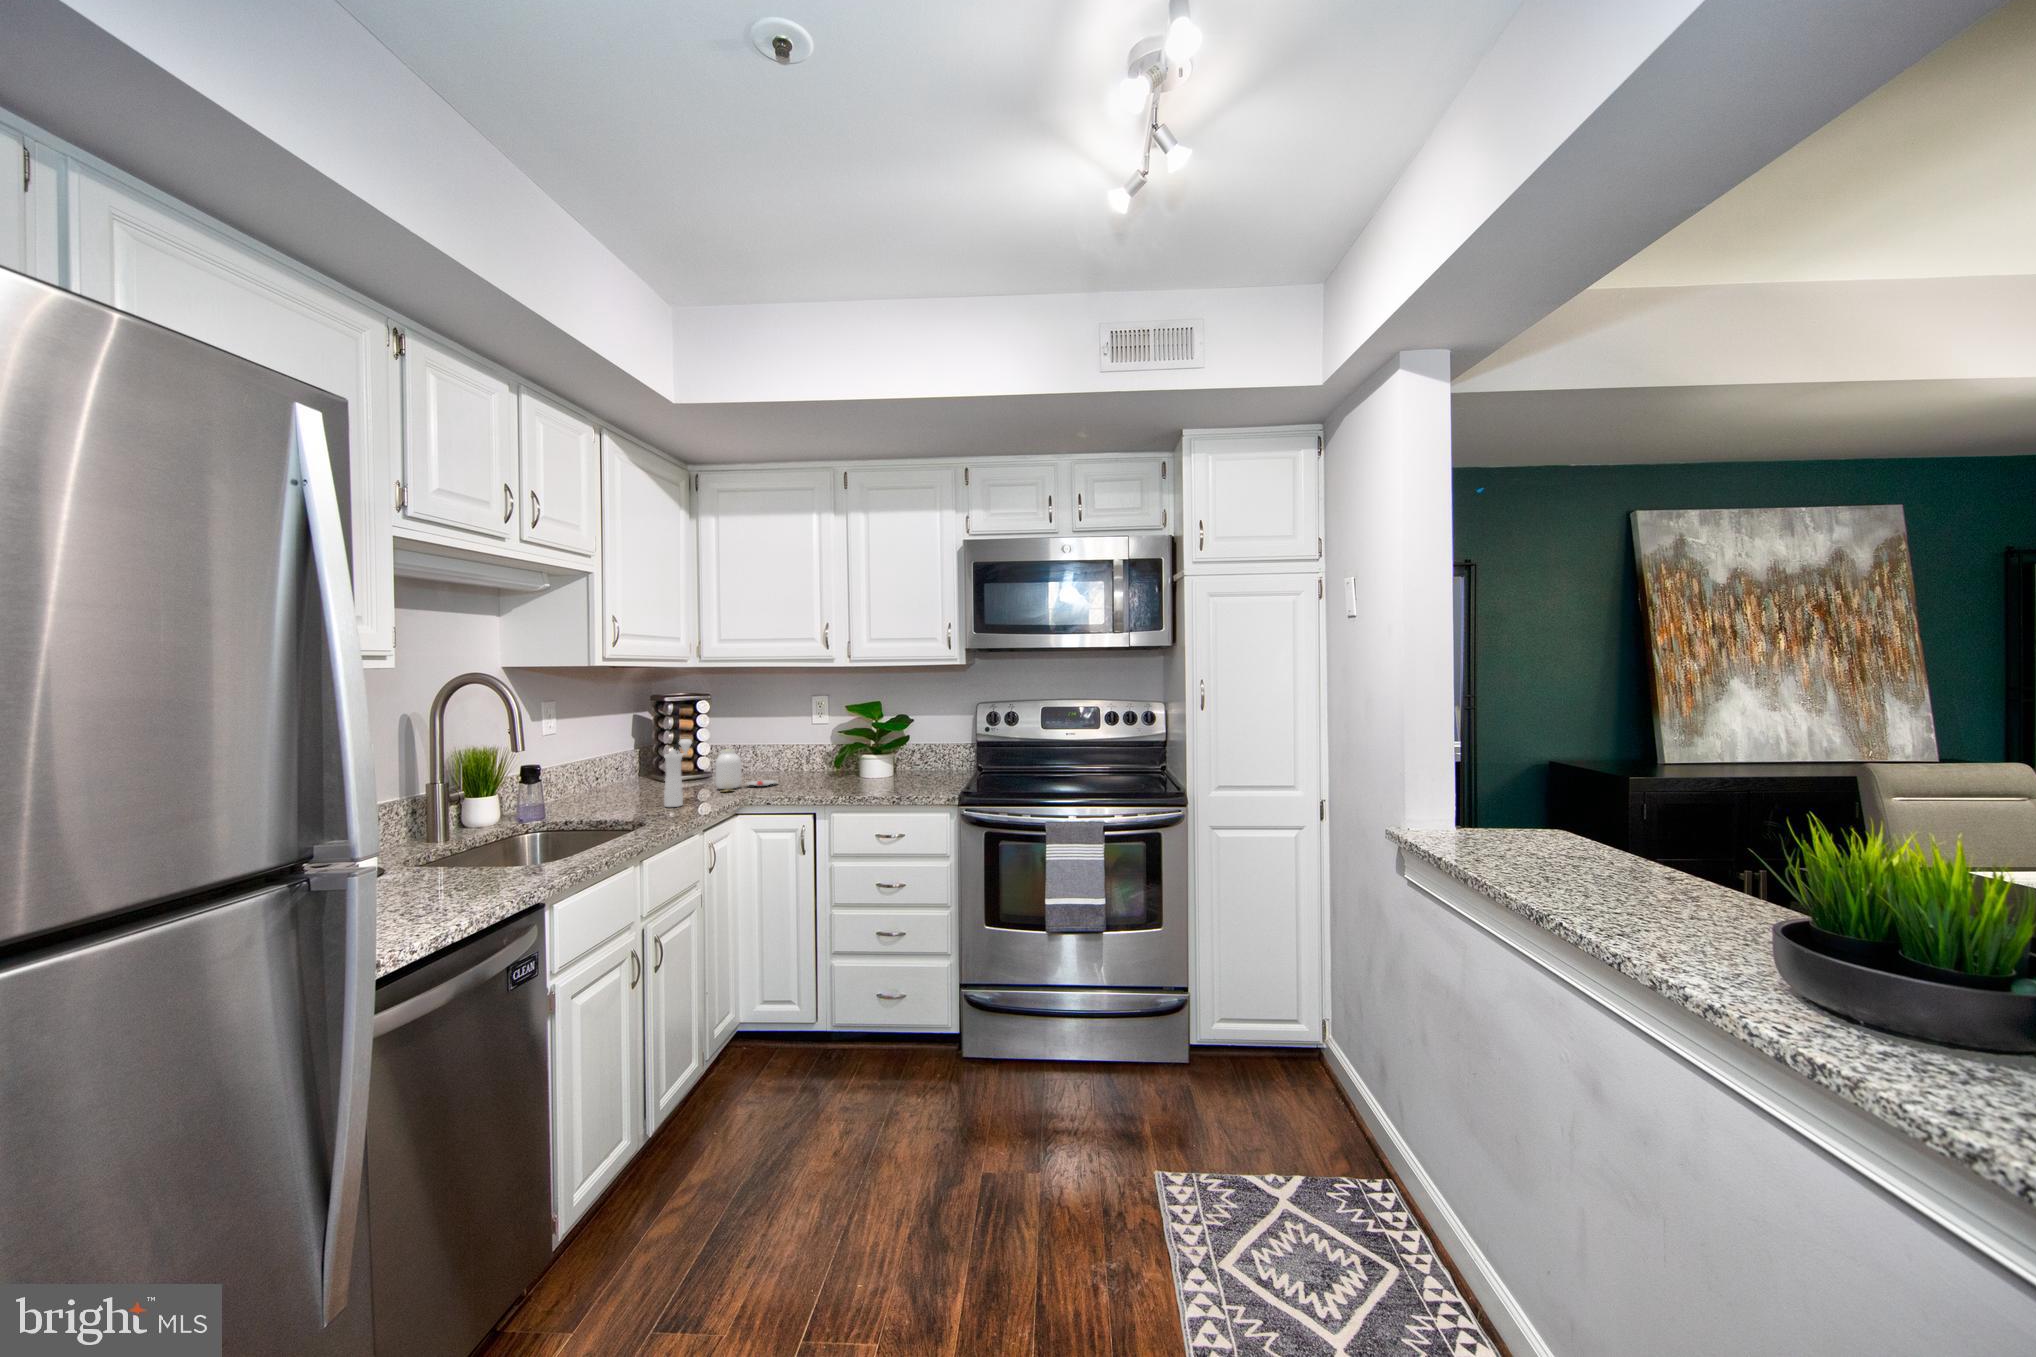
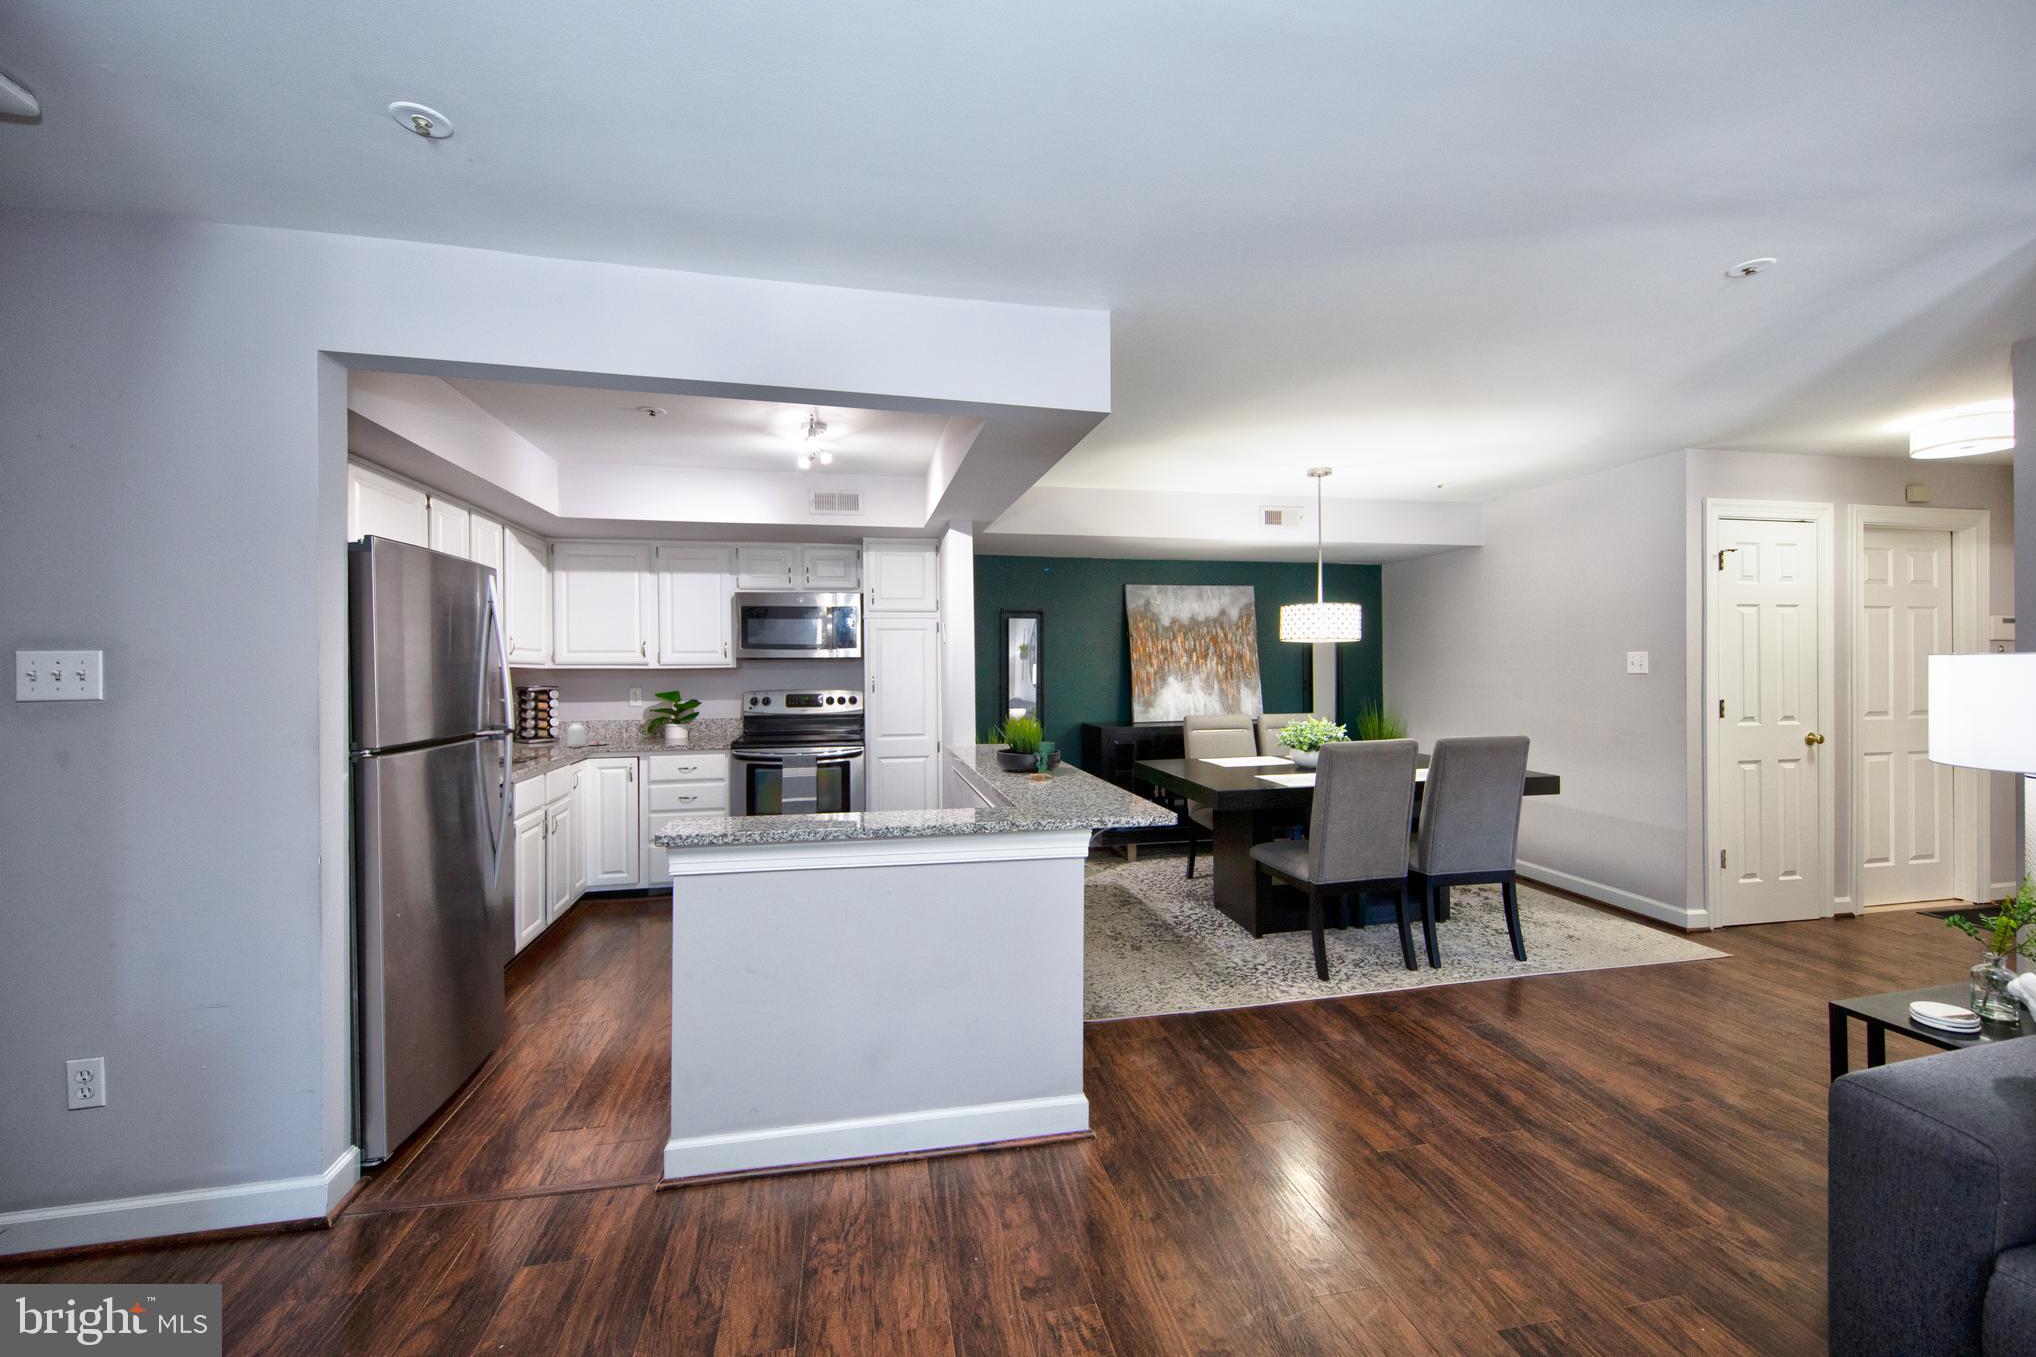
pepper mill: present [664,739,692,807] -> none [542,714,557,754]

